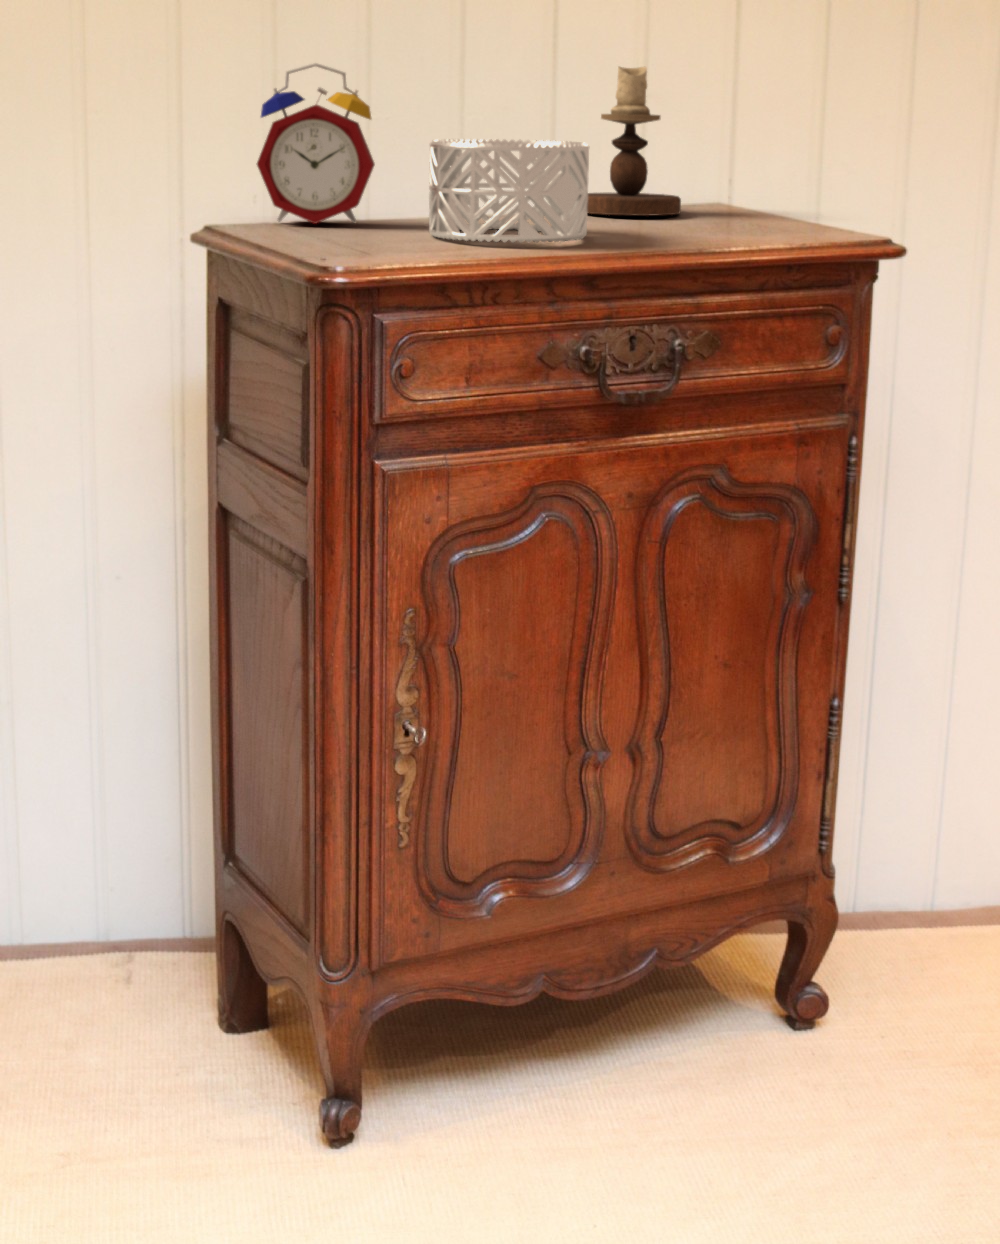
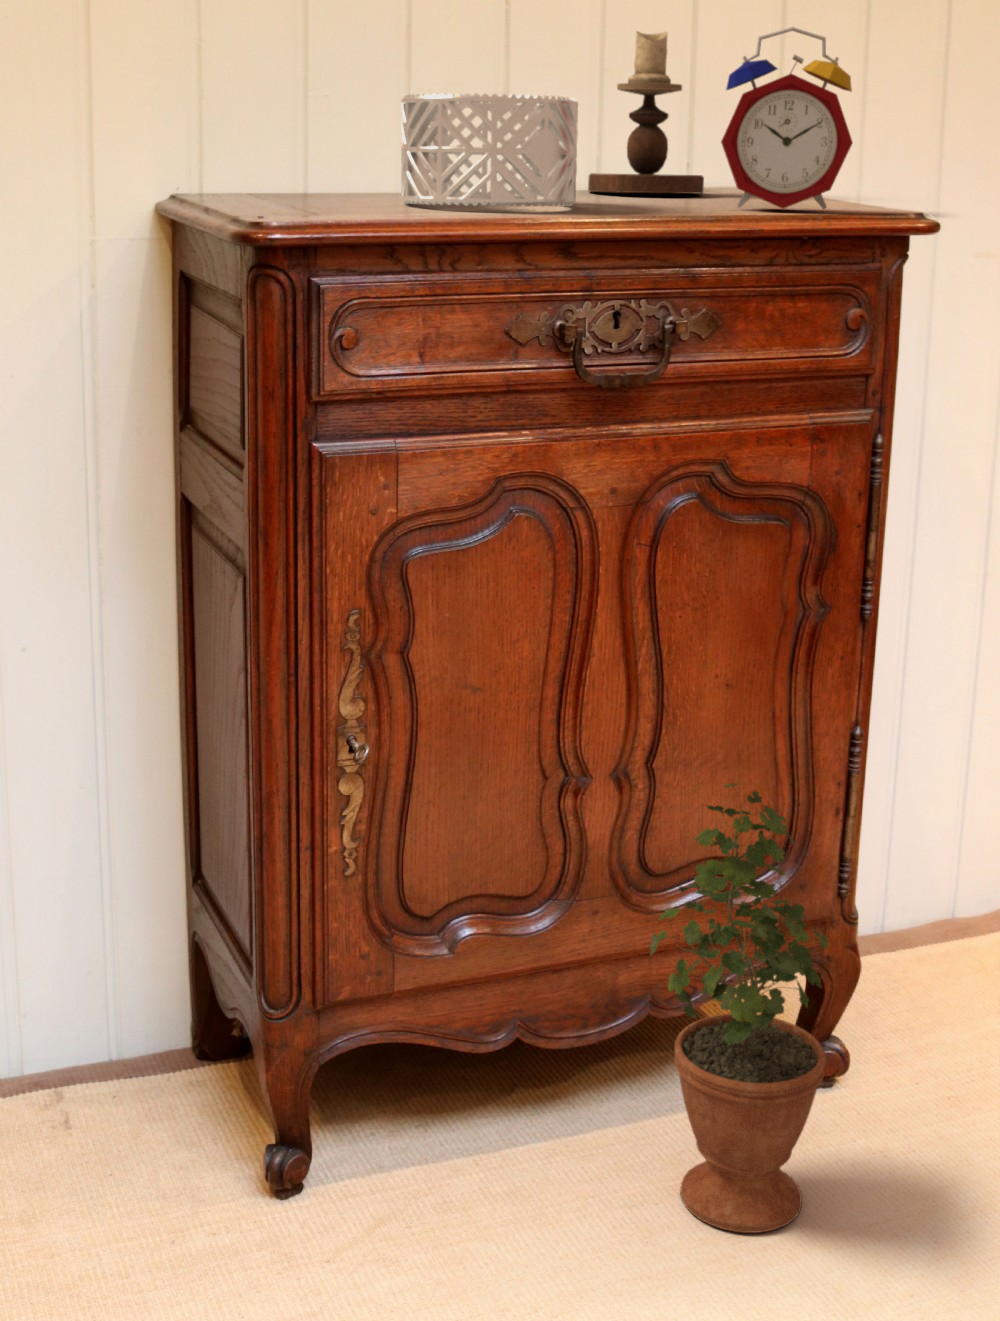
alarm clock: present [257,63,375,224] -> present [721,27,853,209]
potted plant: none [671,752,828,1154] -> present [650,783,828,1233]

